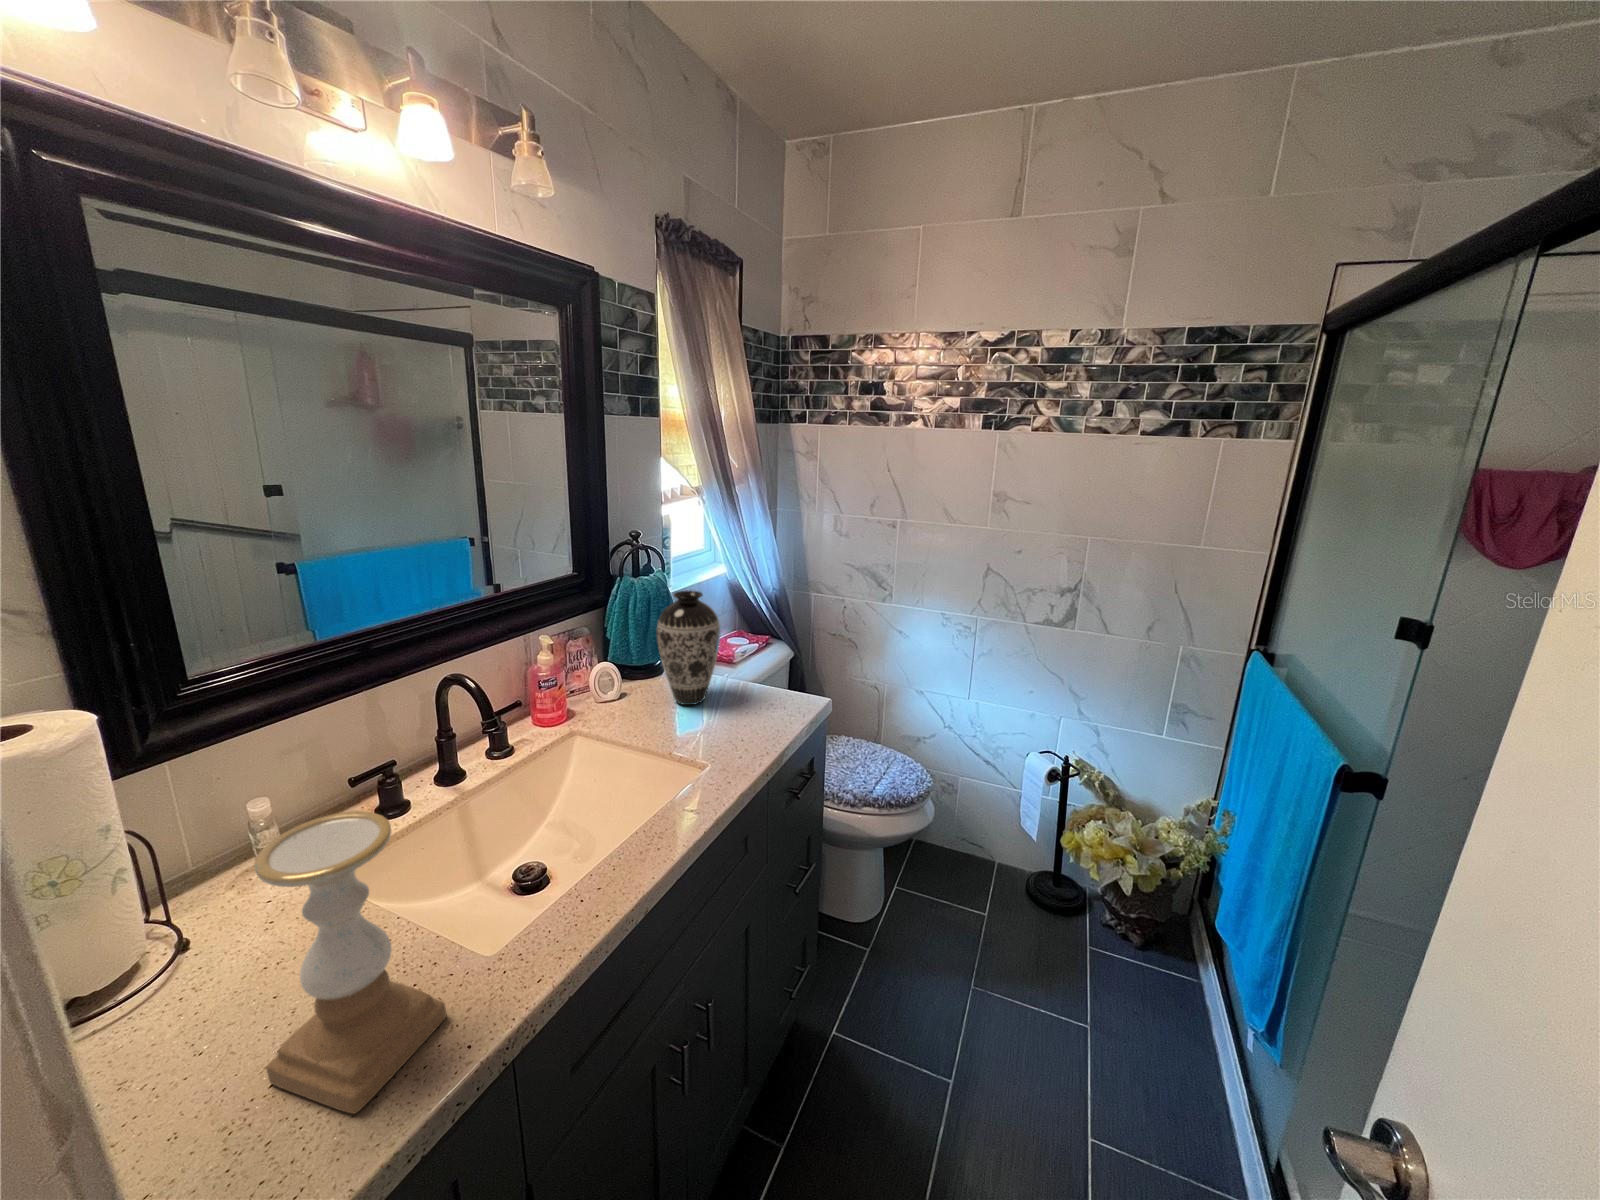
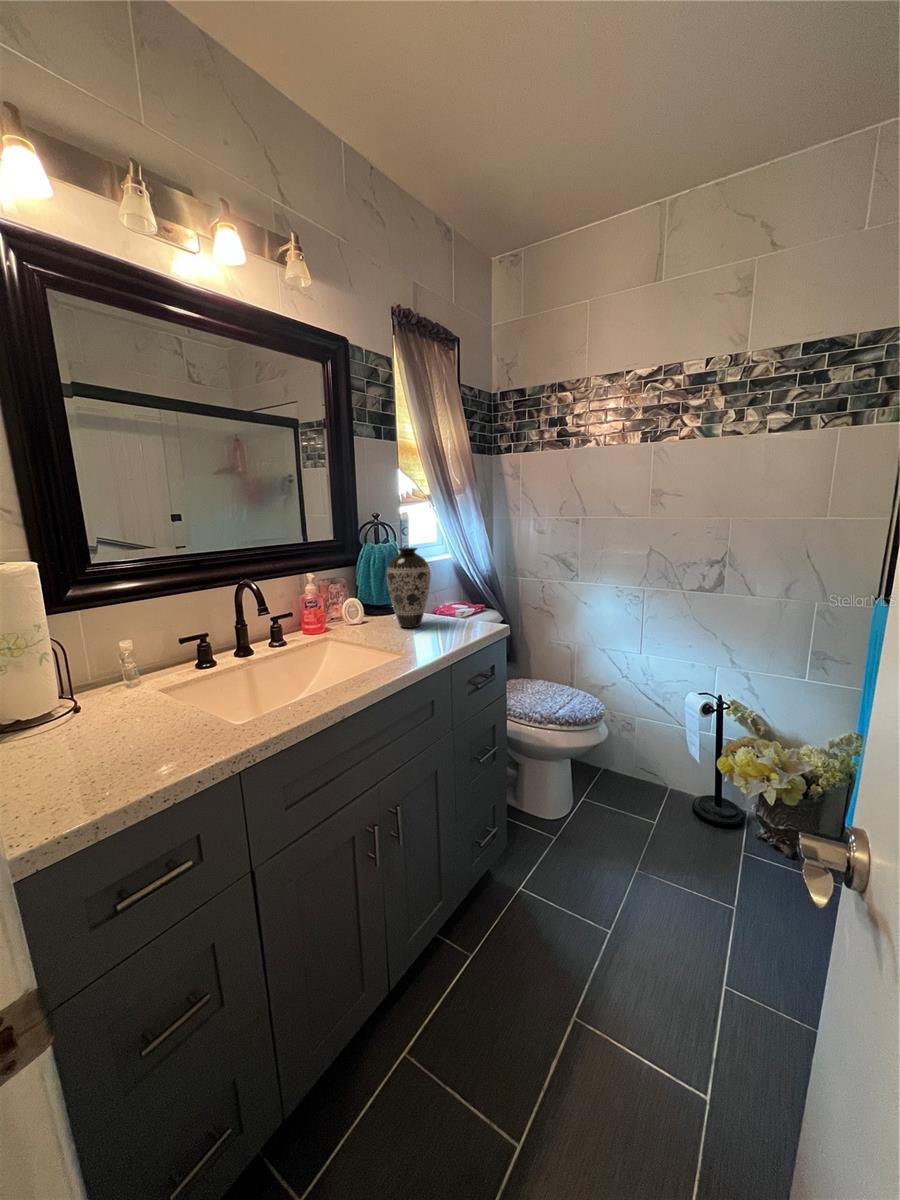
candle holder: present [254,811,446,1114] -> none [102,604,211,776]

